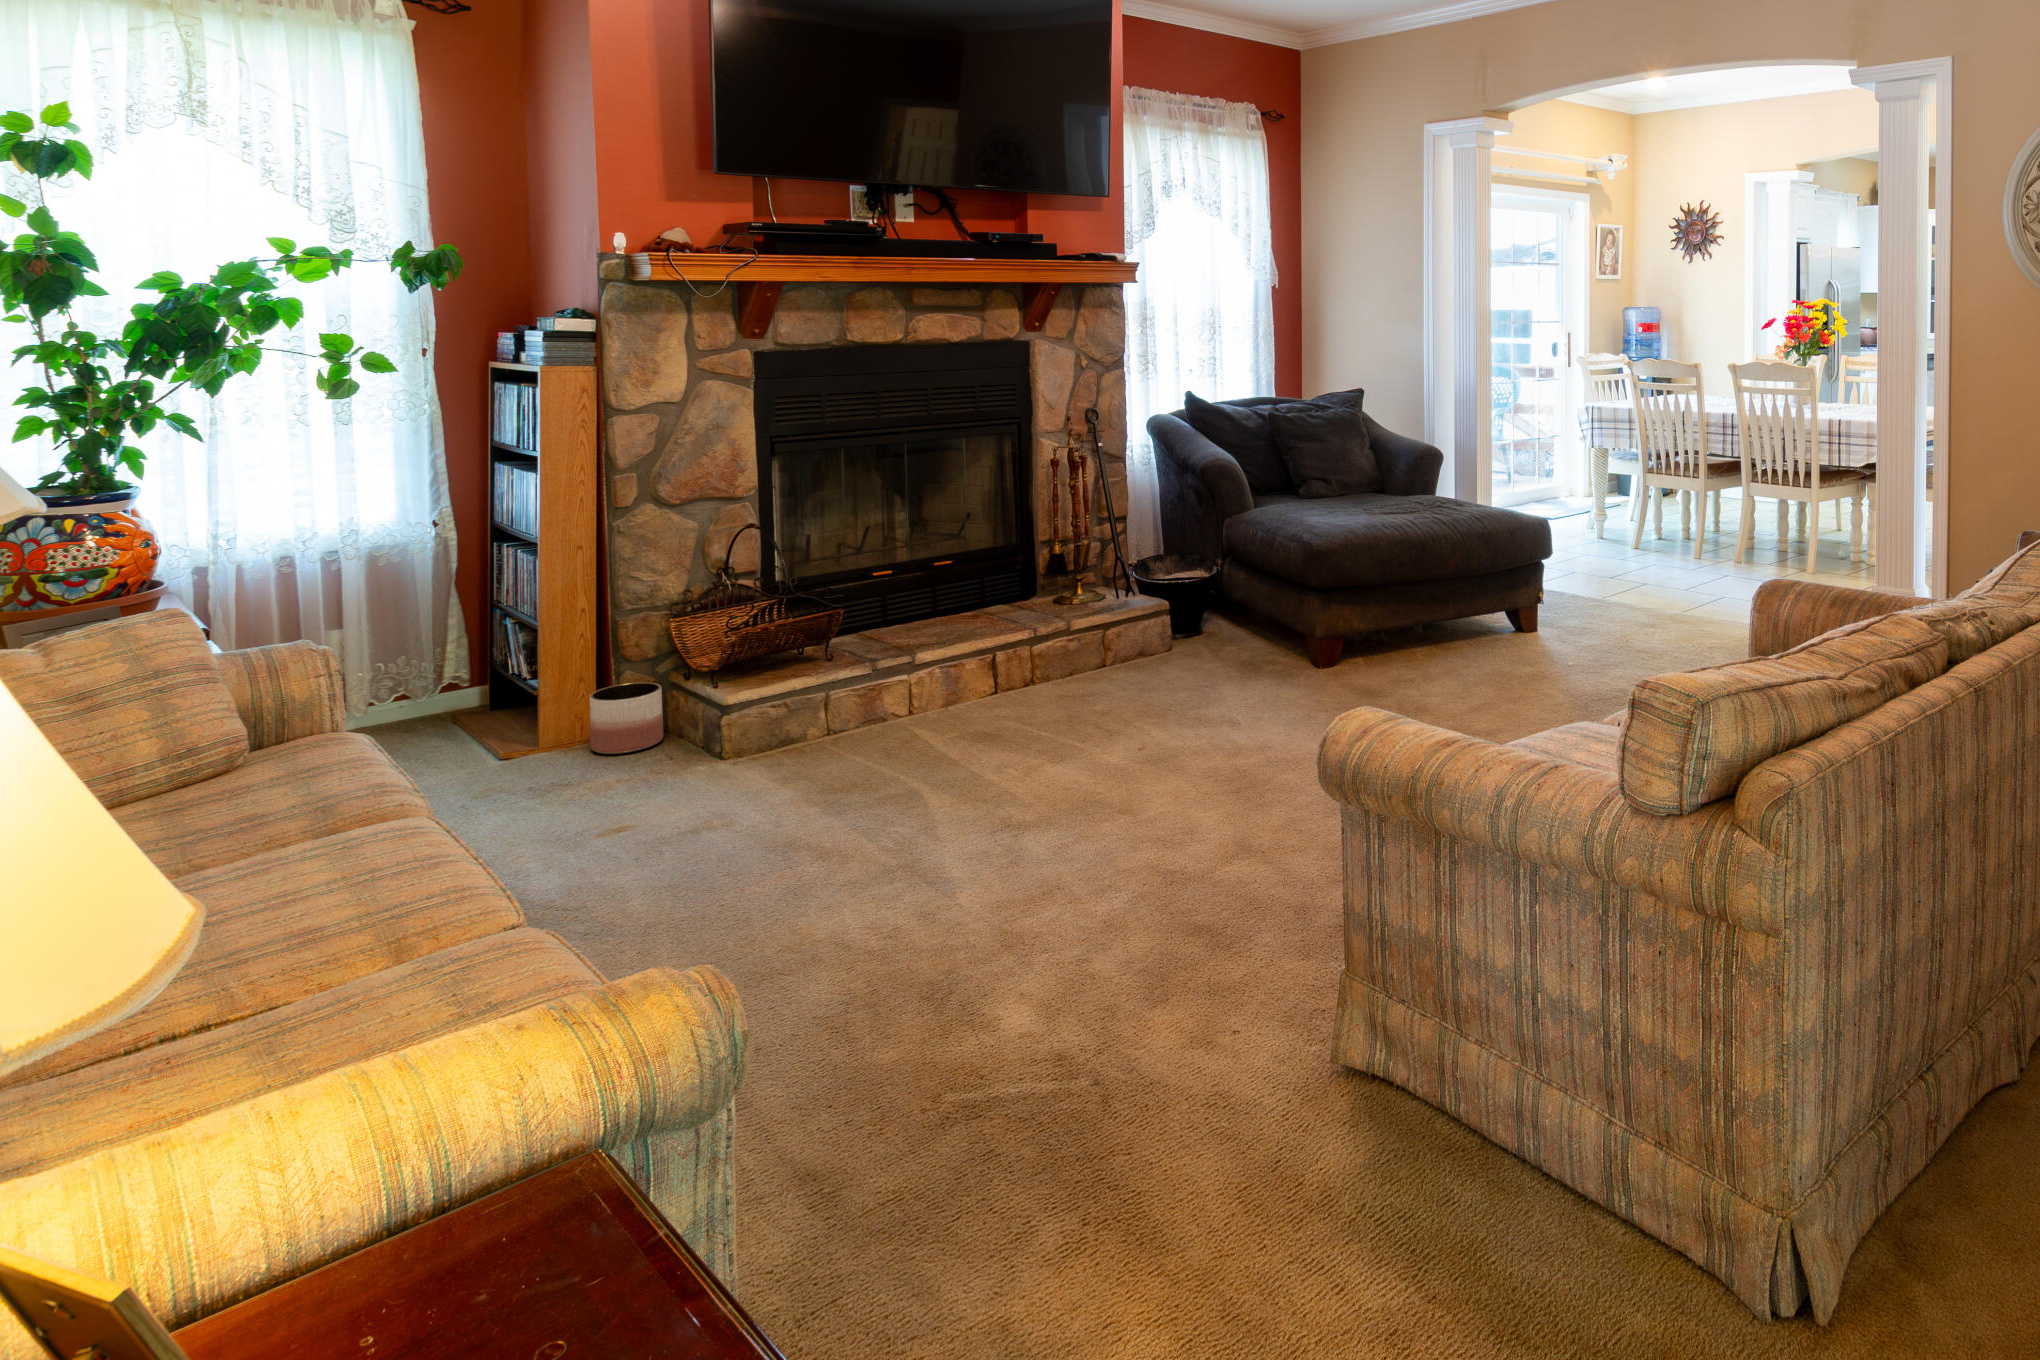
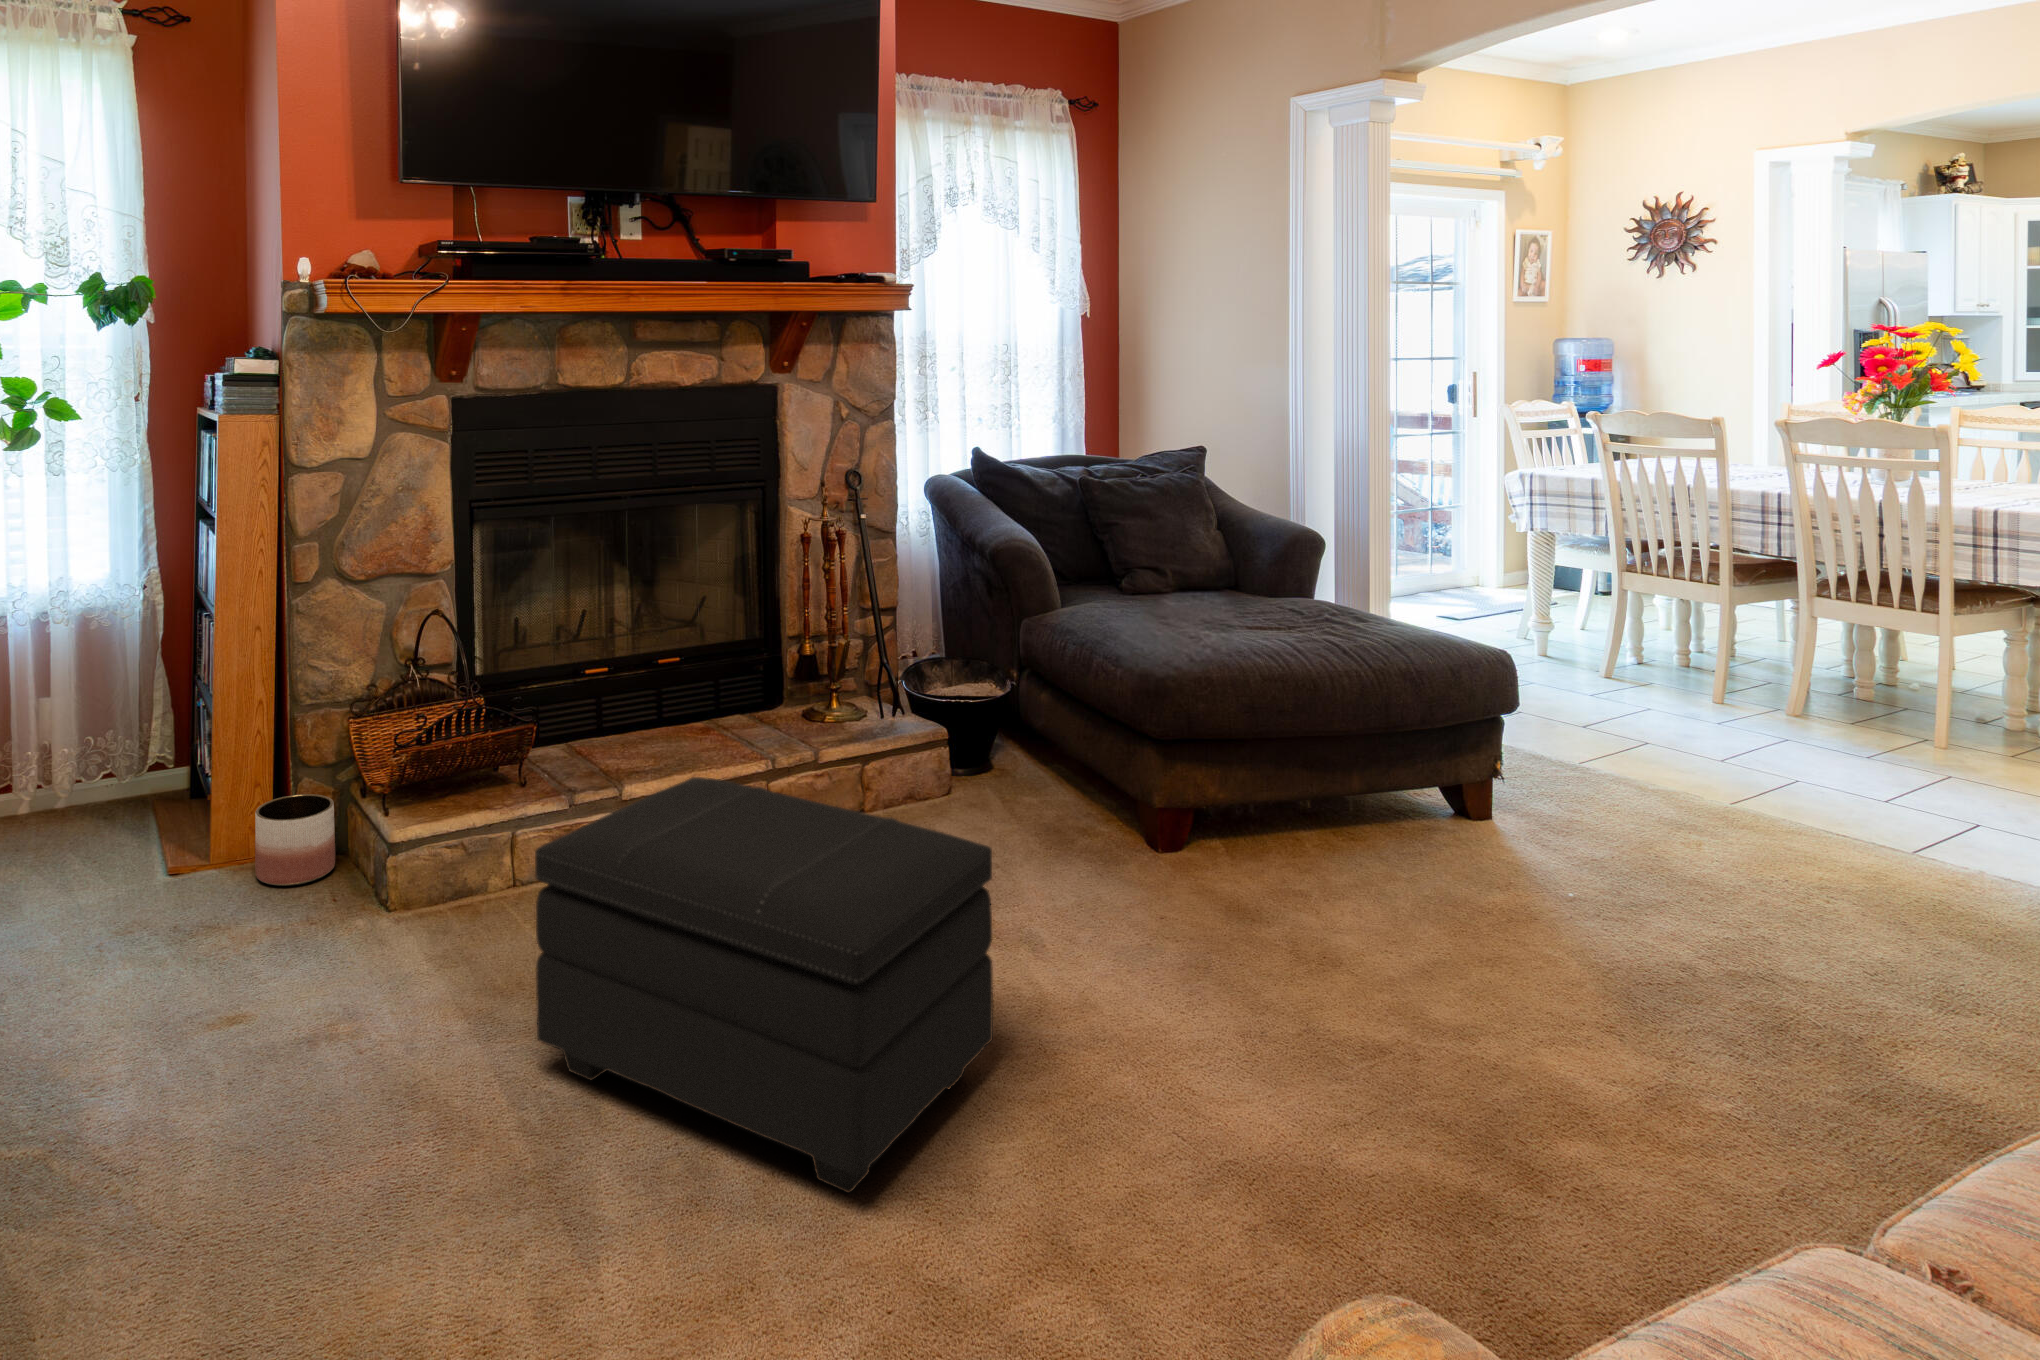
footstool: none [884,622,1206,844] -> present [535,777,993,1193]

